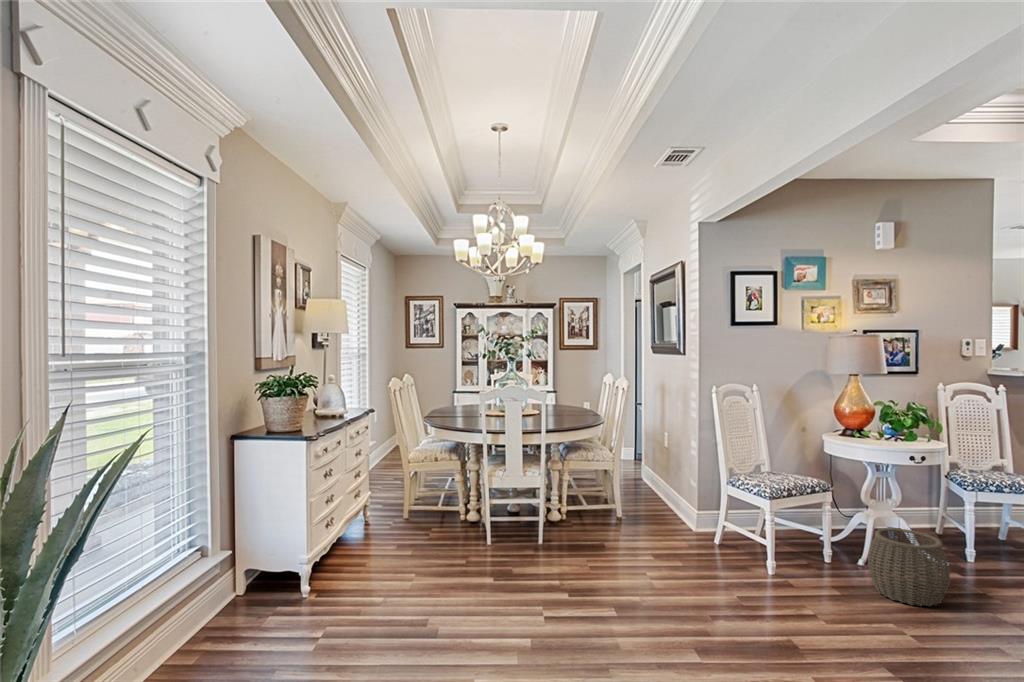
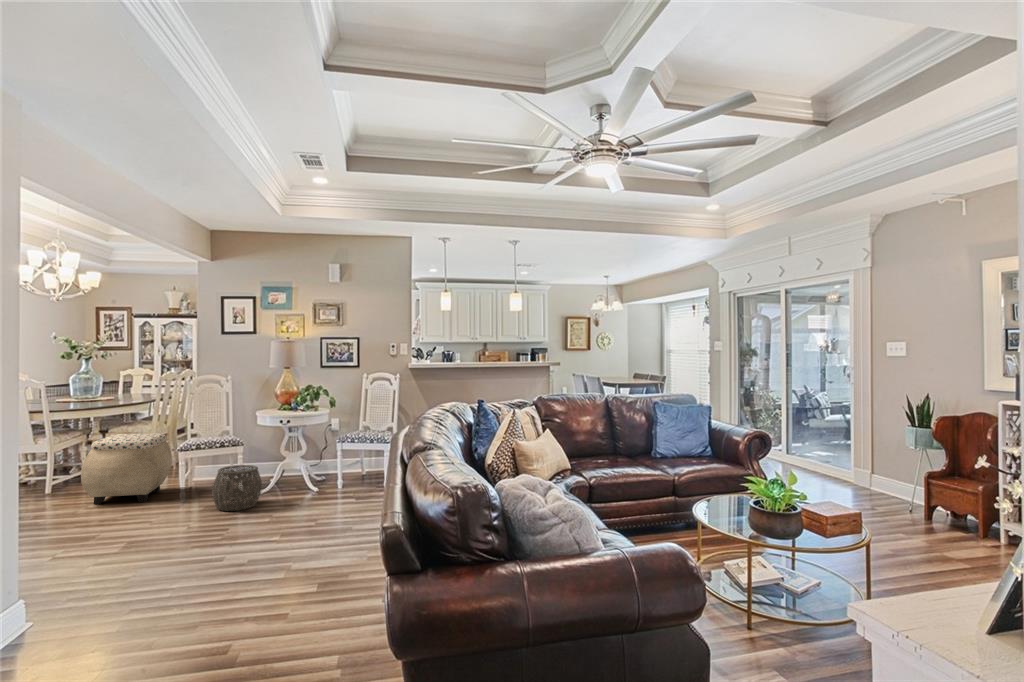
ottoman: none [641,473,758,580] -> present [81,434,172,504]

